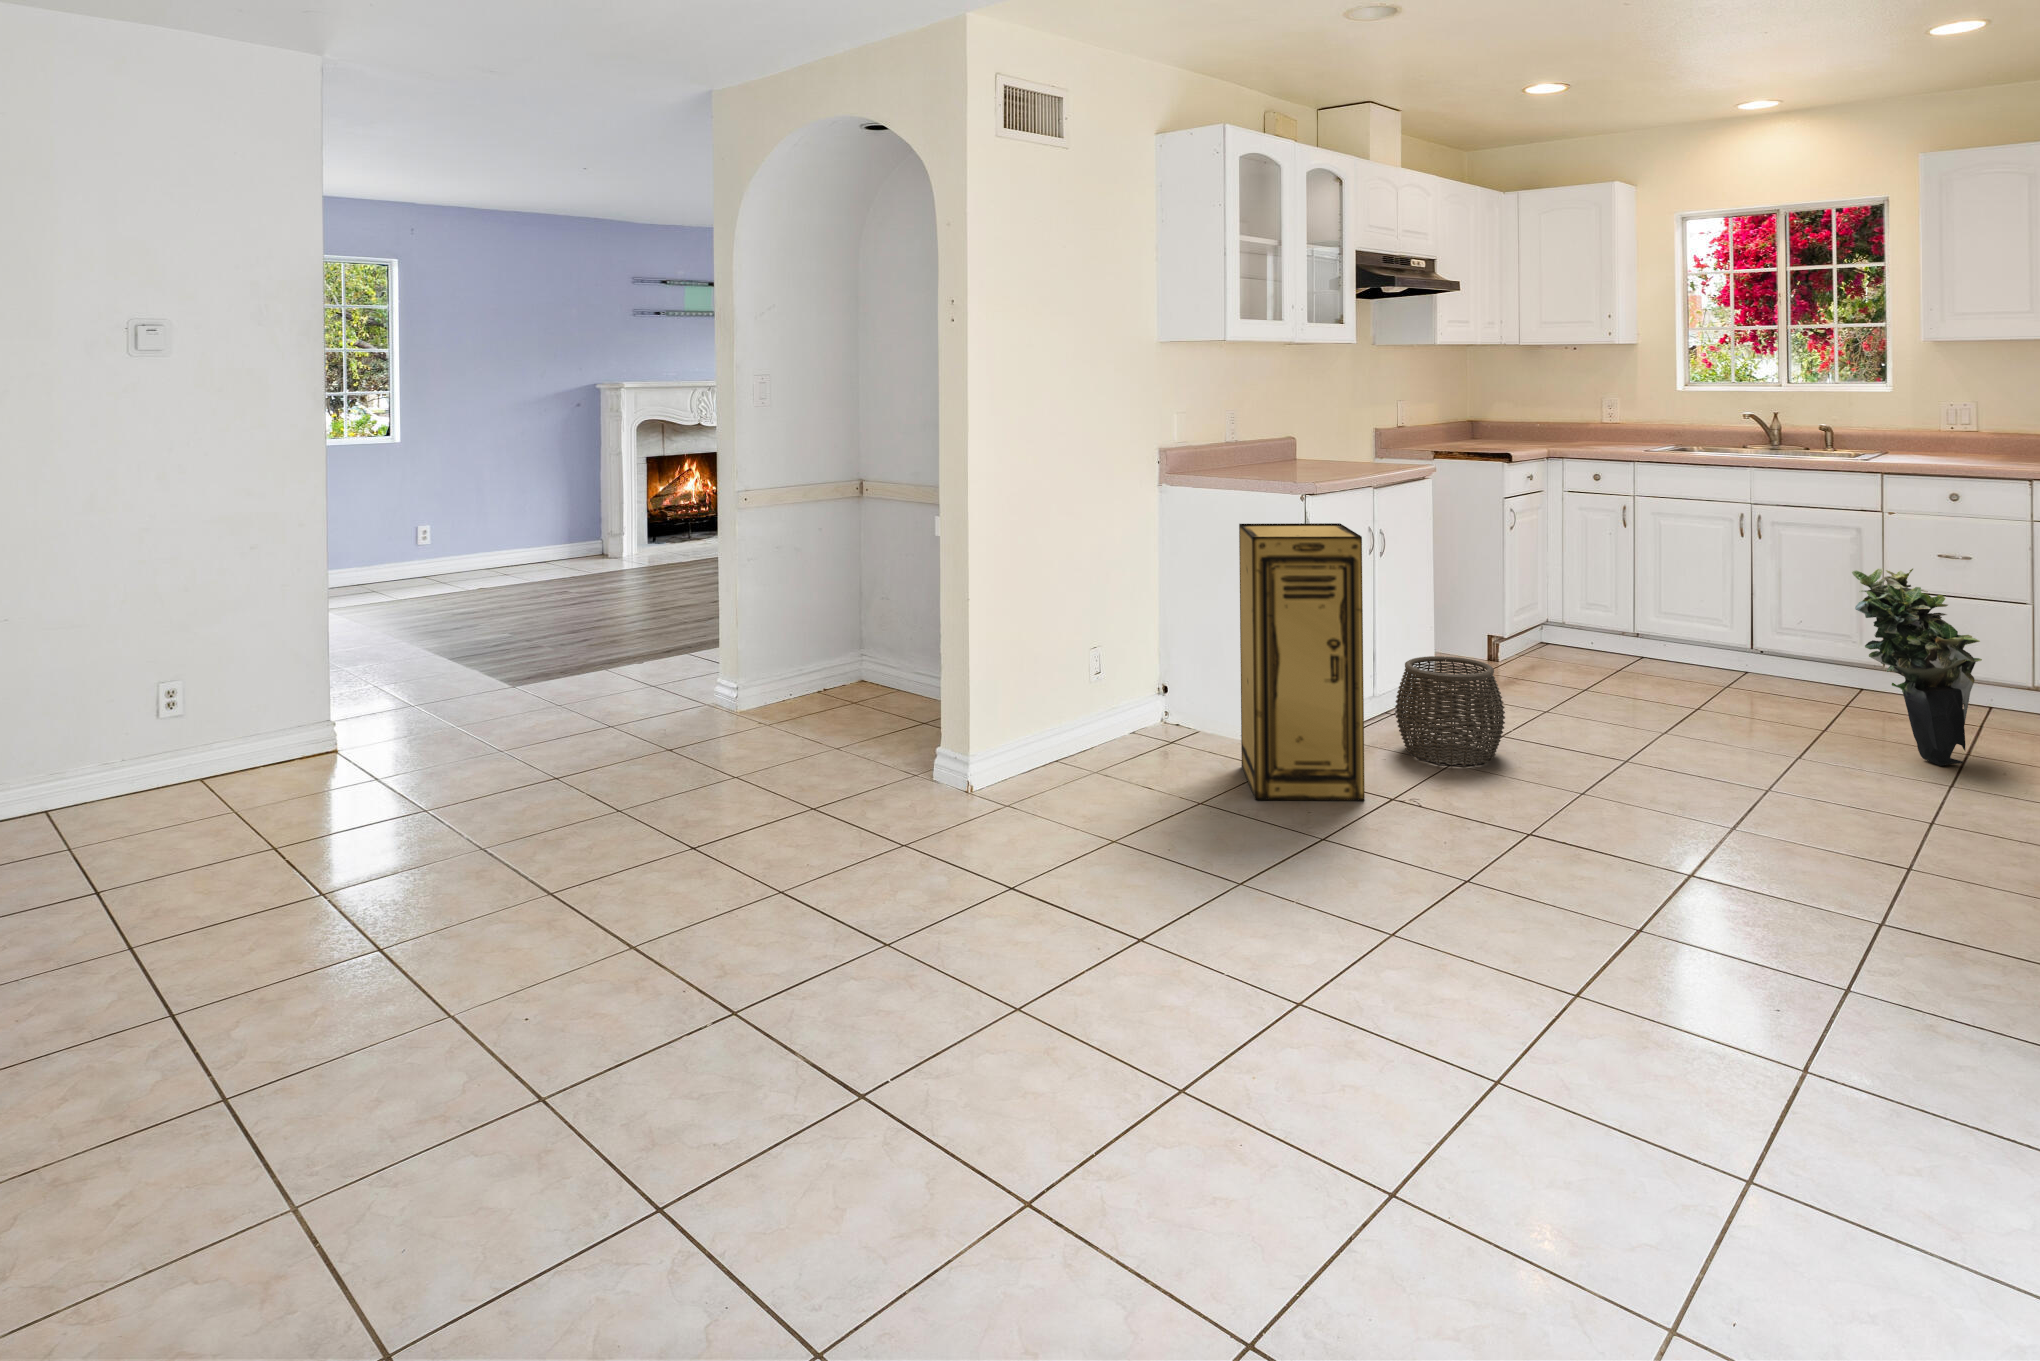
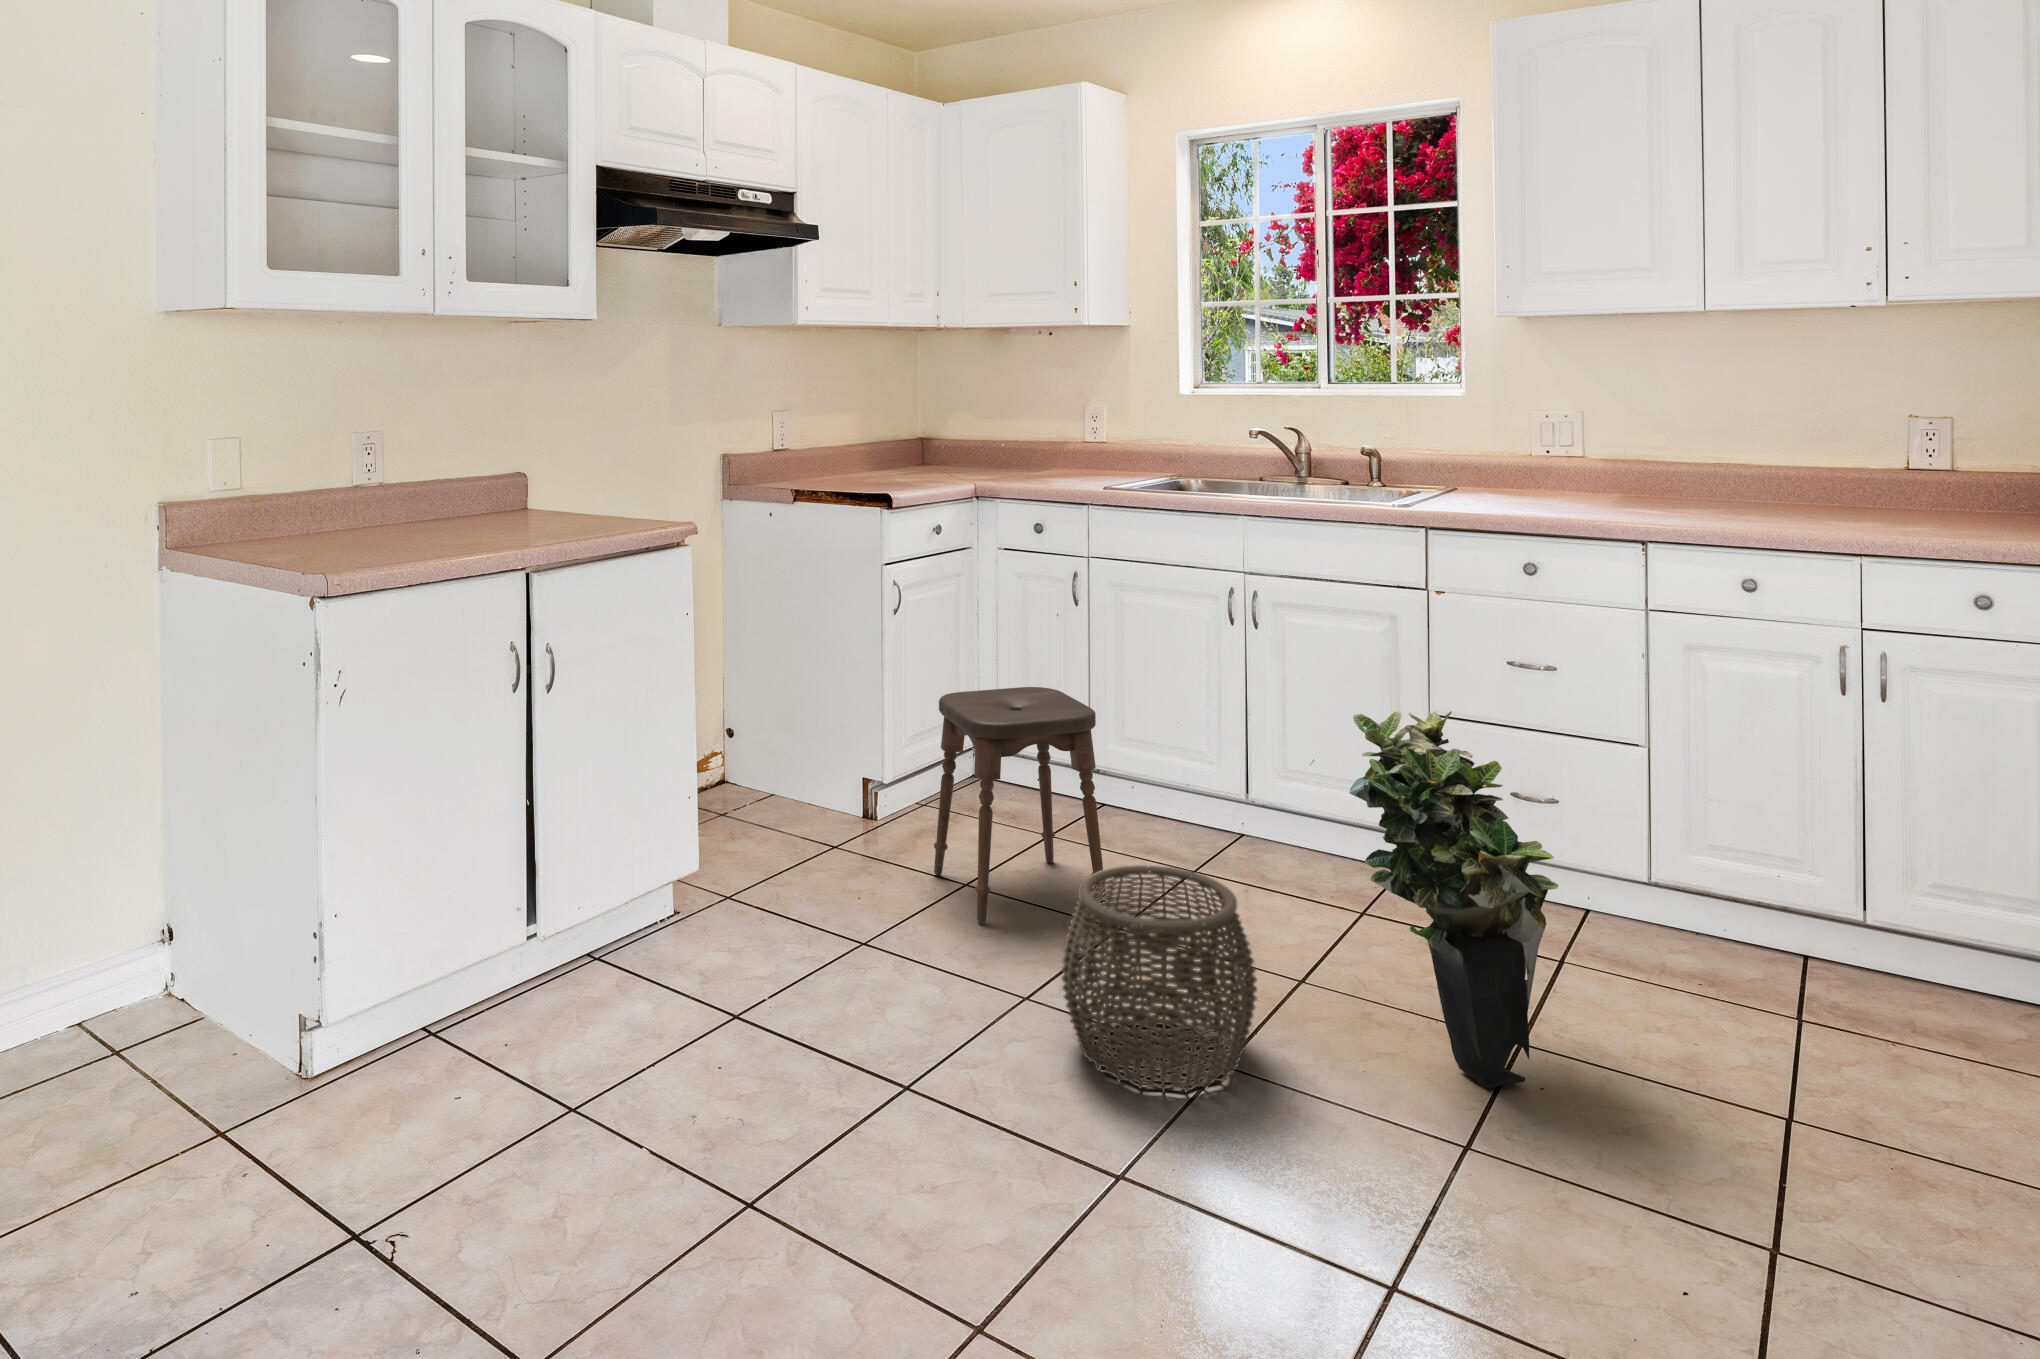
storage cabinet: present [1239,523,1365,801] -> none [64,667,375,1304]
stool: none [1555,570,1676,701] -> present [934,687,1106,923]
woven basket: present [1395,656,1505,766] -> present [1061,865,1257,1092]

